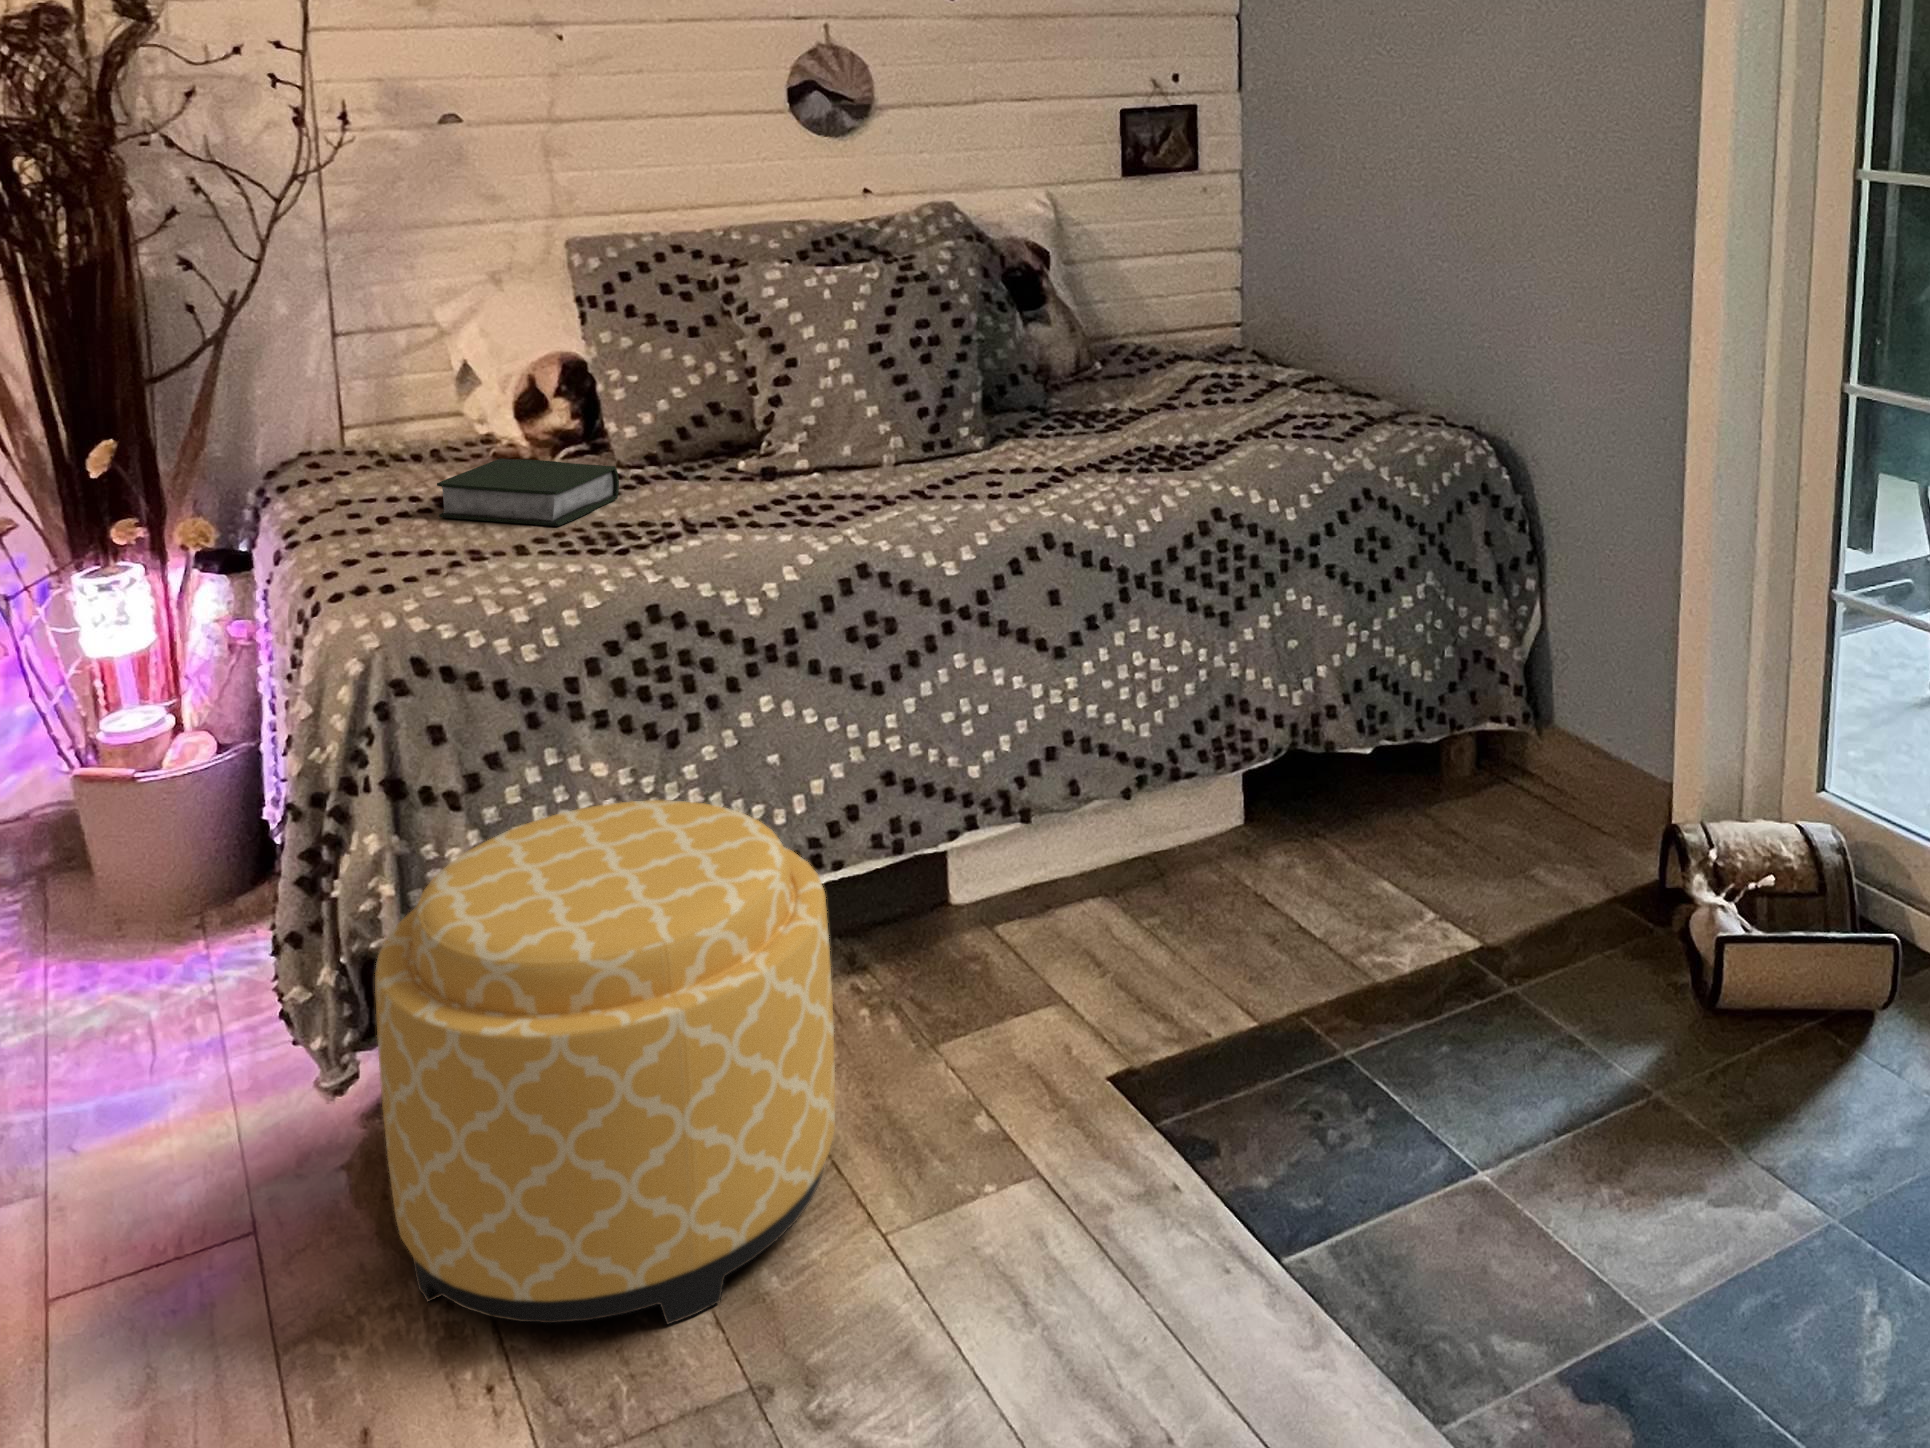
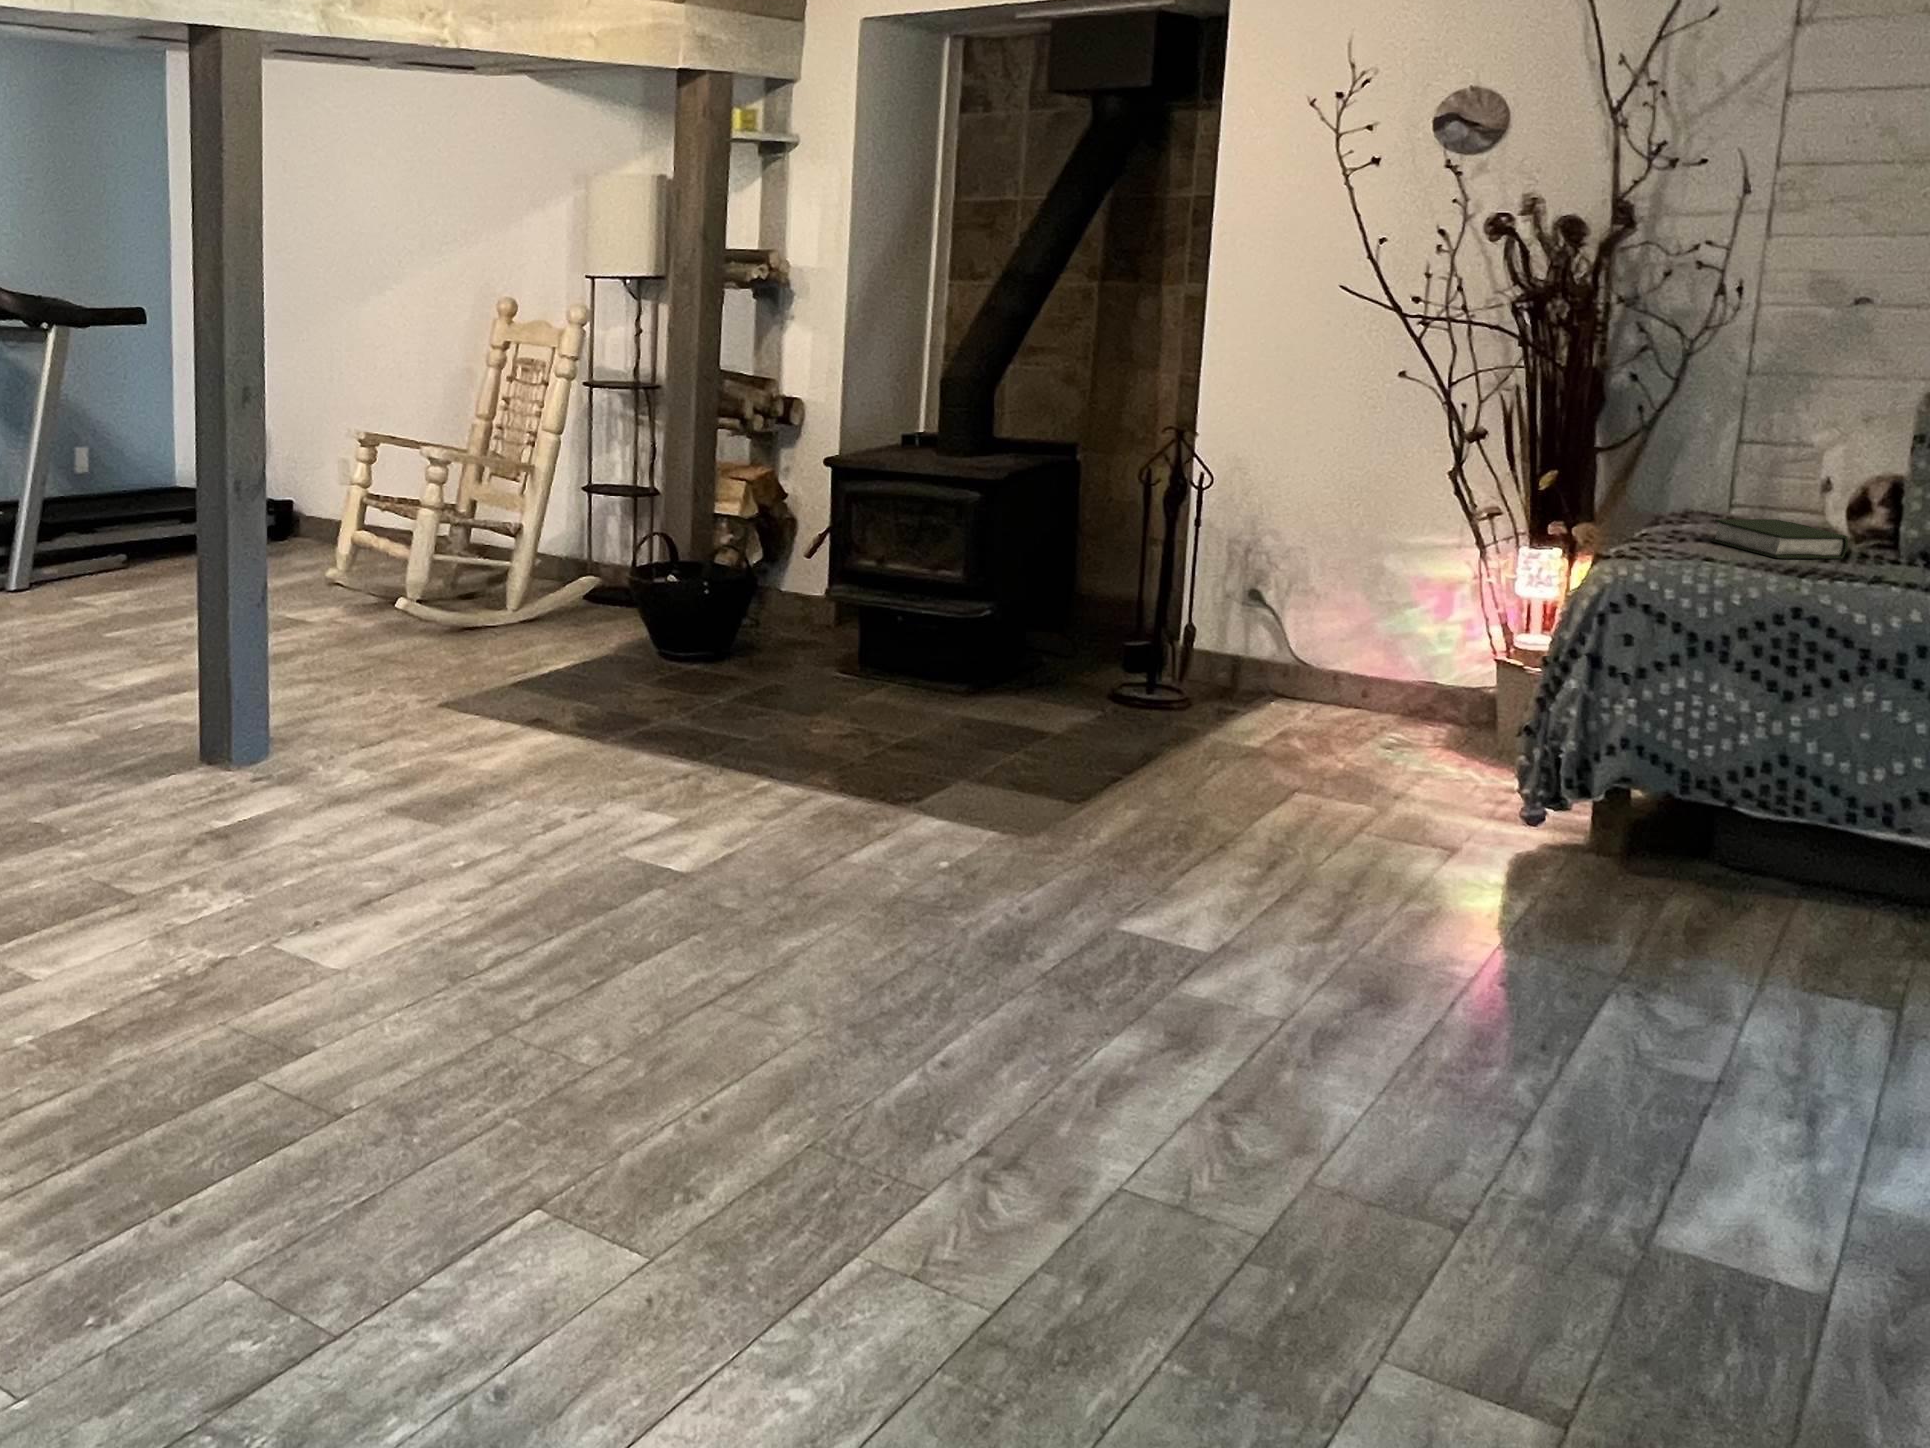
ottoman: present [375,800,835,1324] -> none [1496,683,1803,945]

